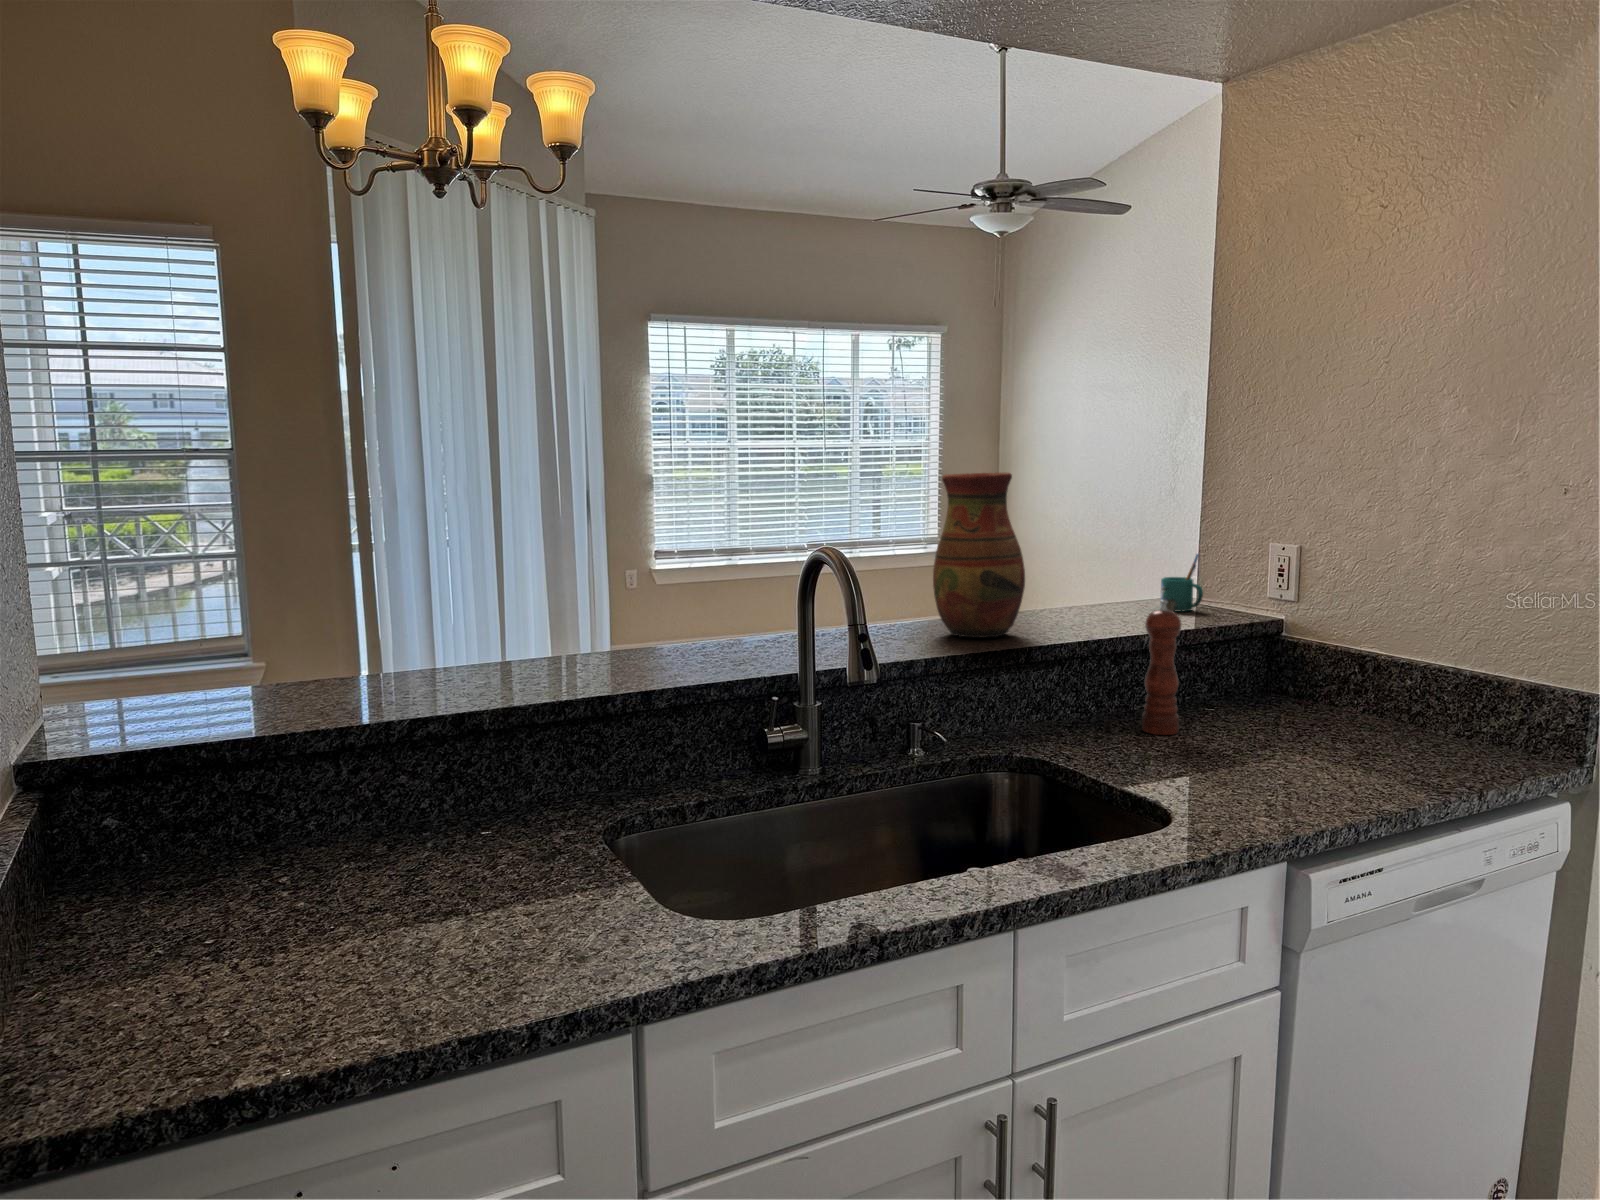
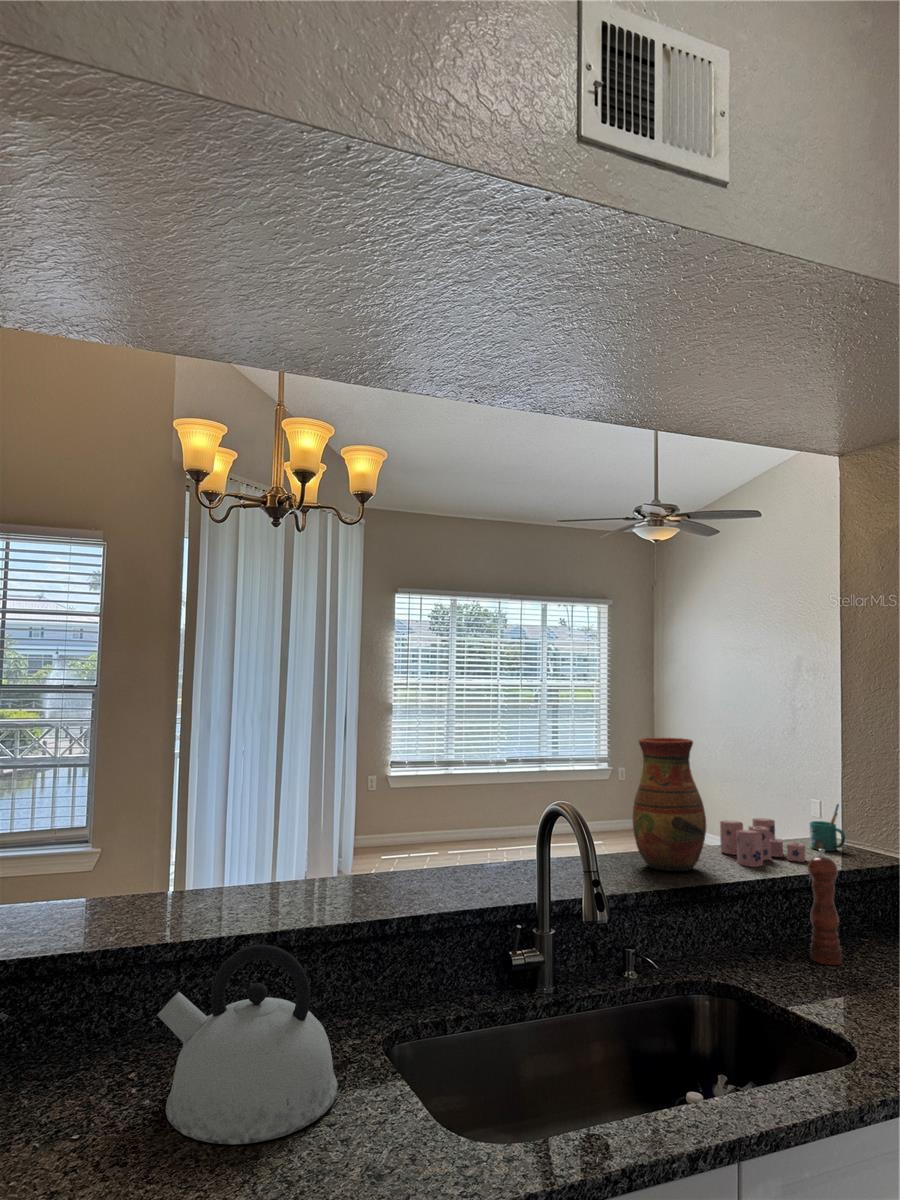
candle: none [1047,575,1151,630] -> present [720,818,805,867]
kettle: none [300,719,540,938] -> present [158,945,338,1144]

